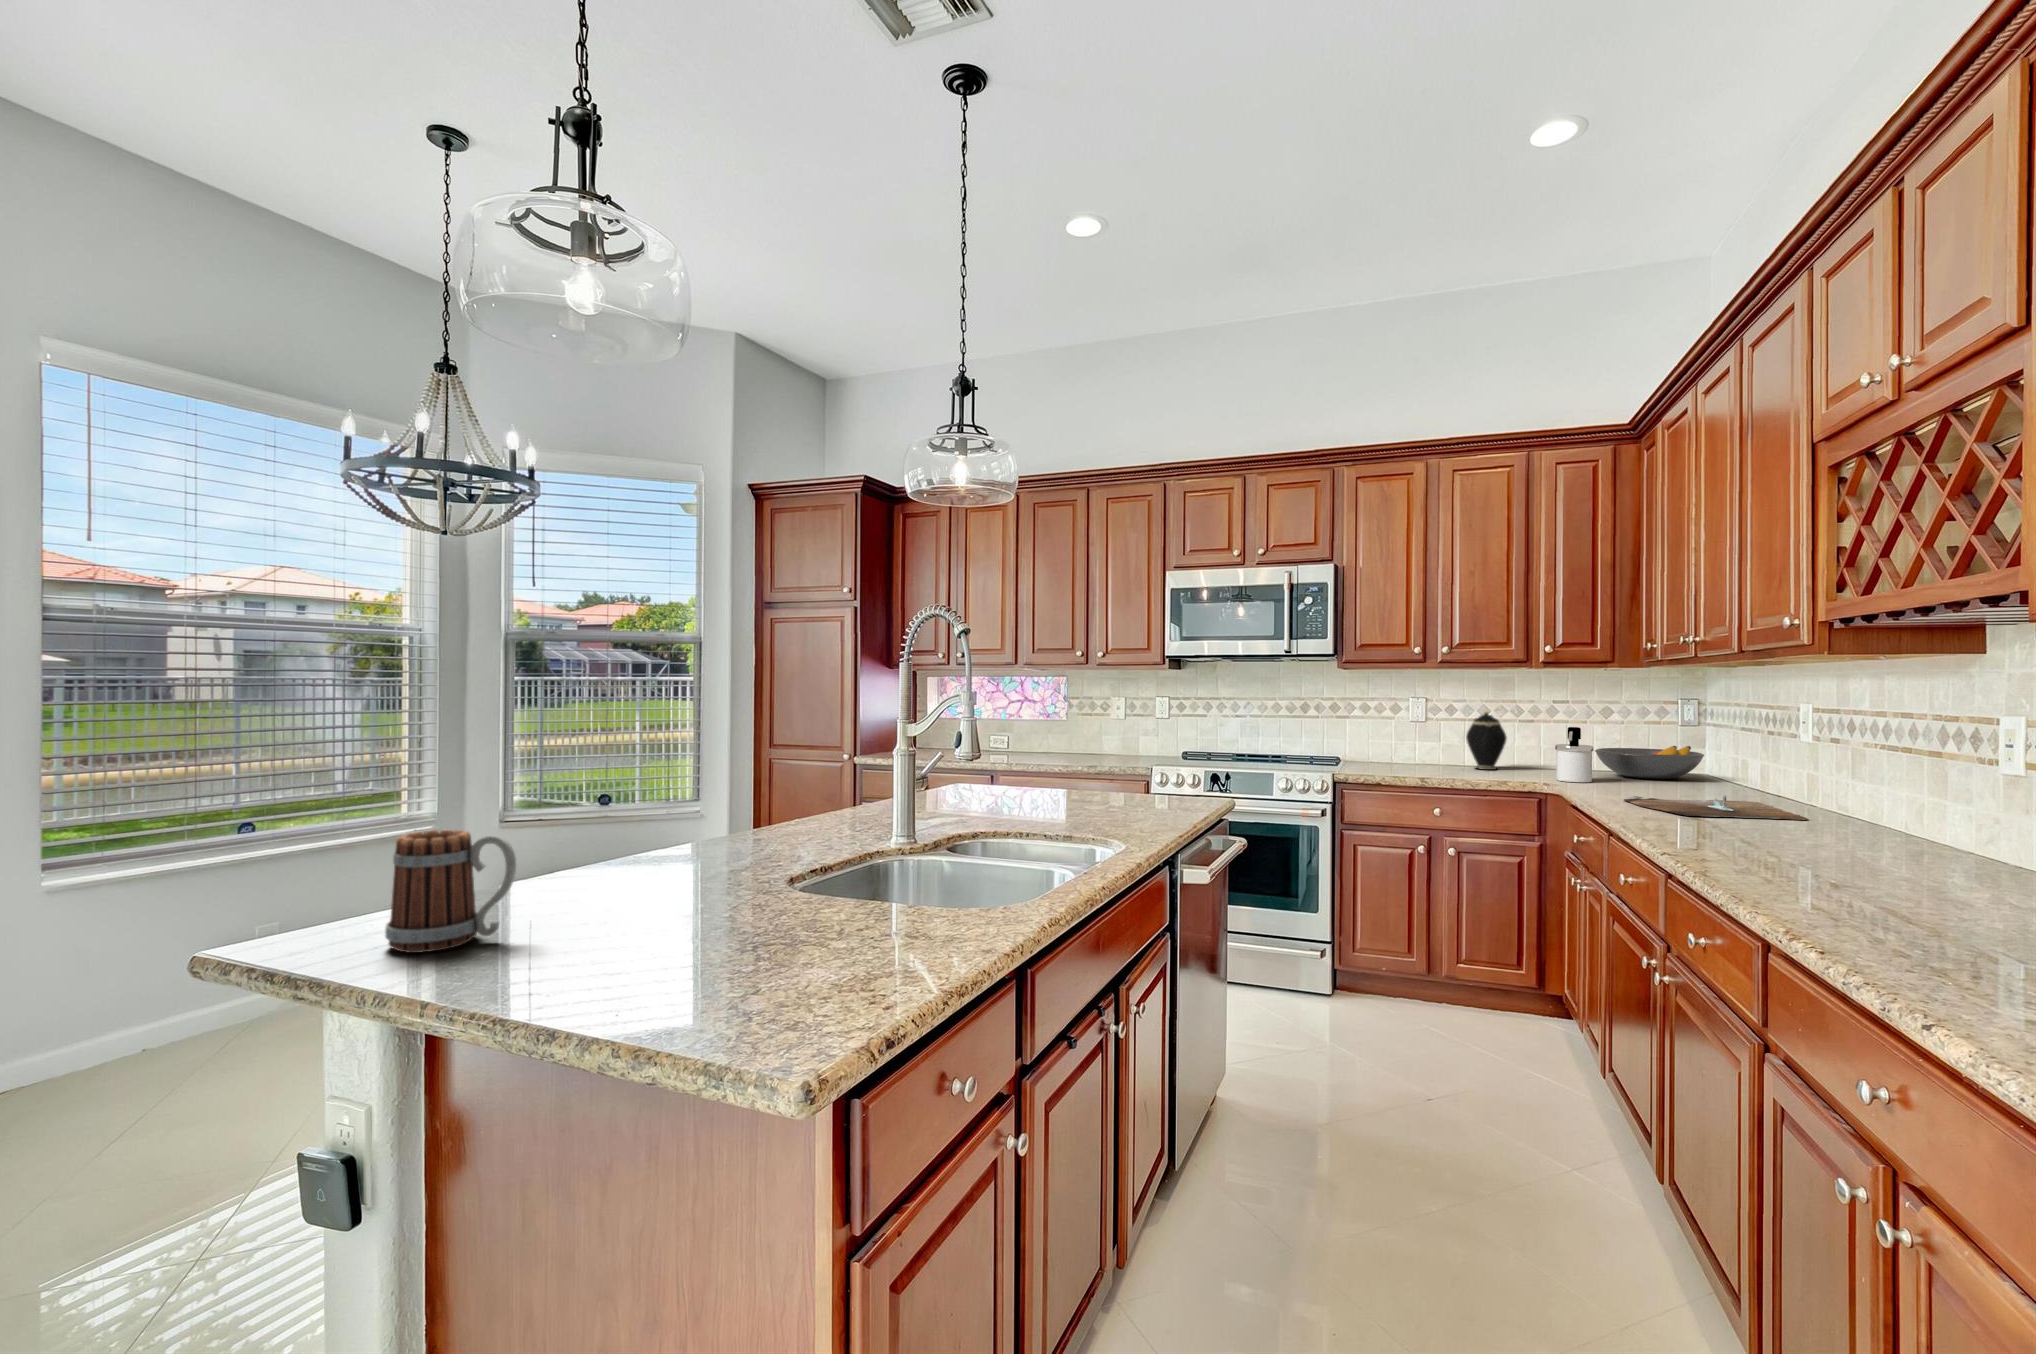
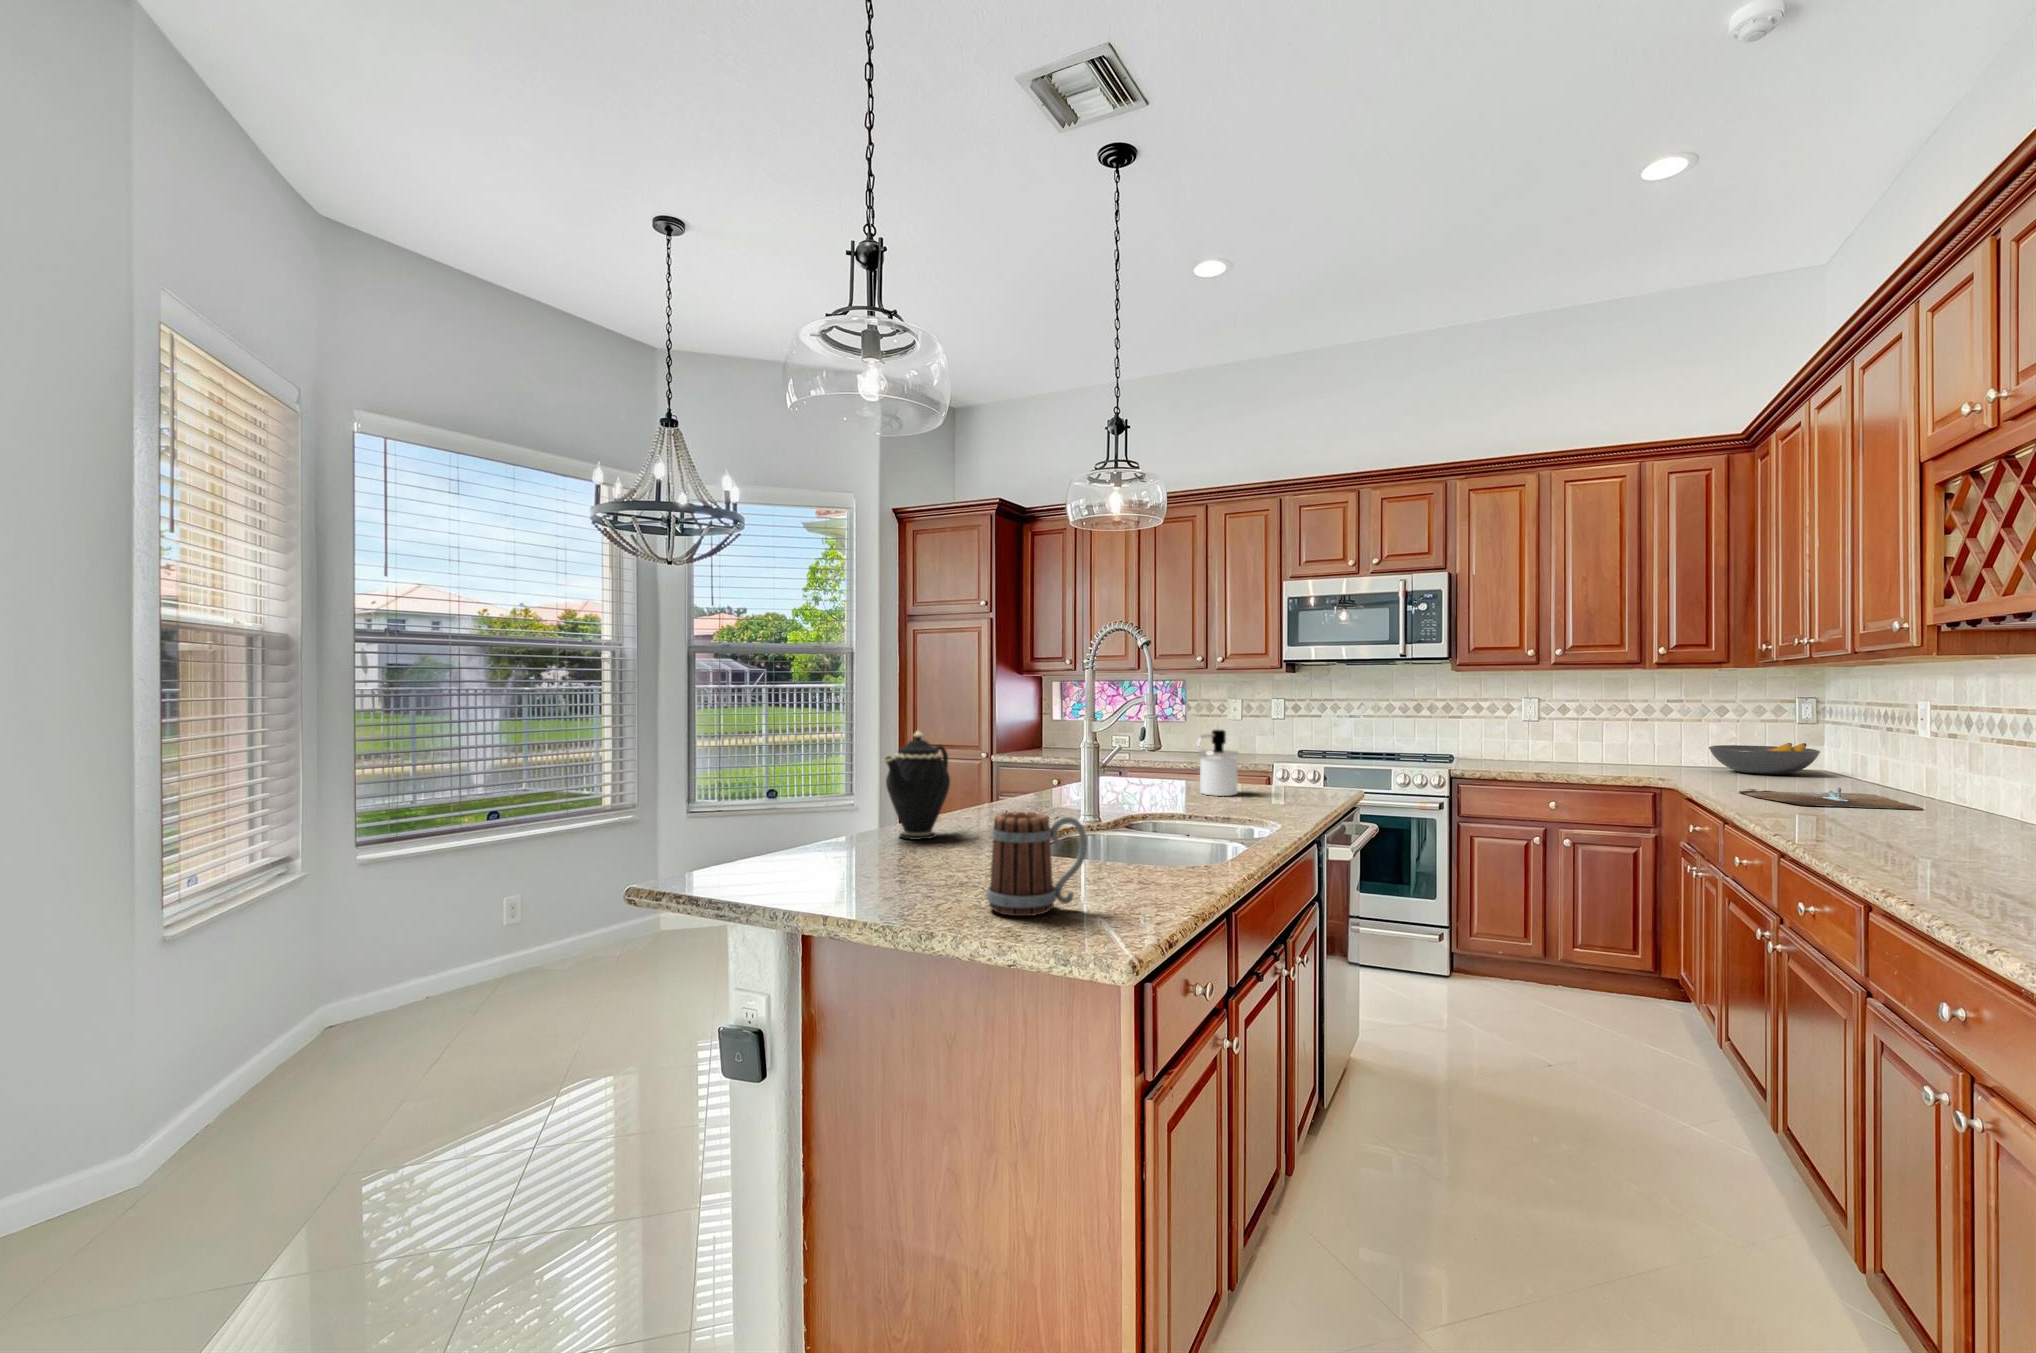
teapot: present [1466,710,1507,770] -> present [883,731,950,840]
soap dispenser: present [1555,727,1593,783] -> present [1197,730,1239,796]
mug: present [385,830,516,953] -> present [987,812,1087,916]

